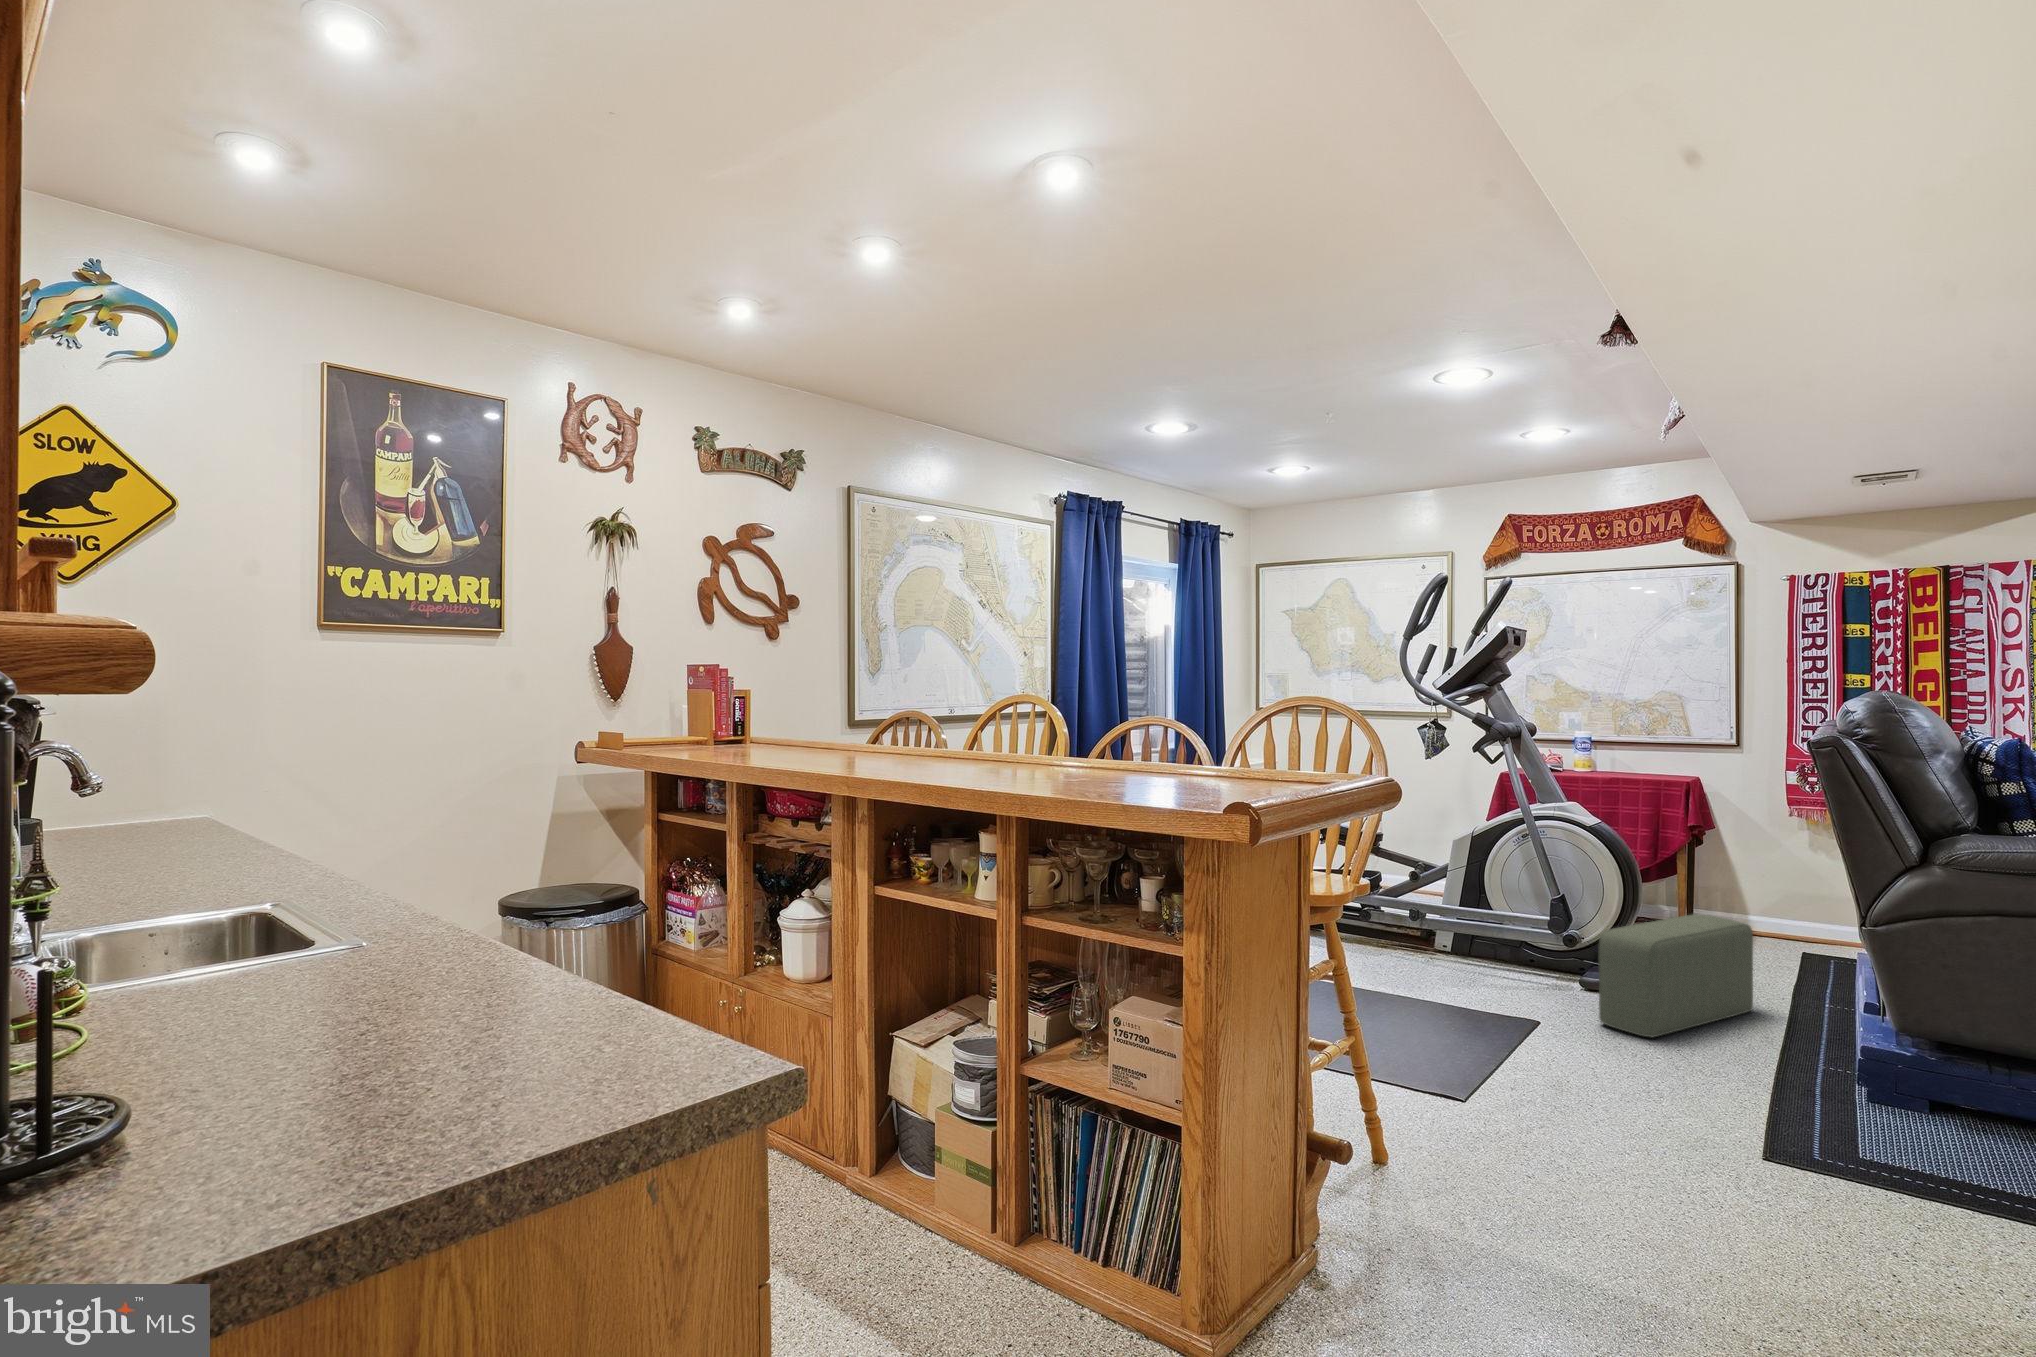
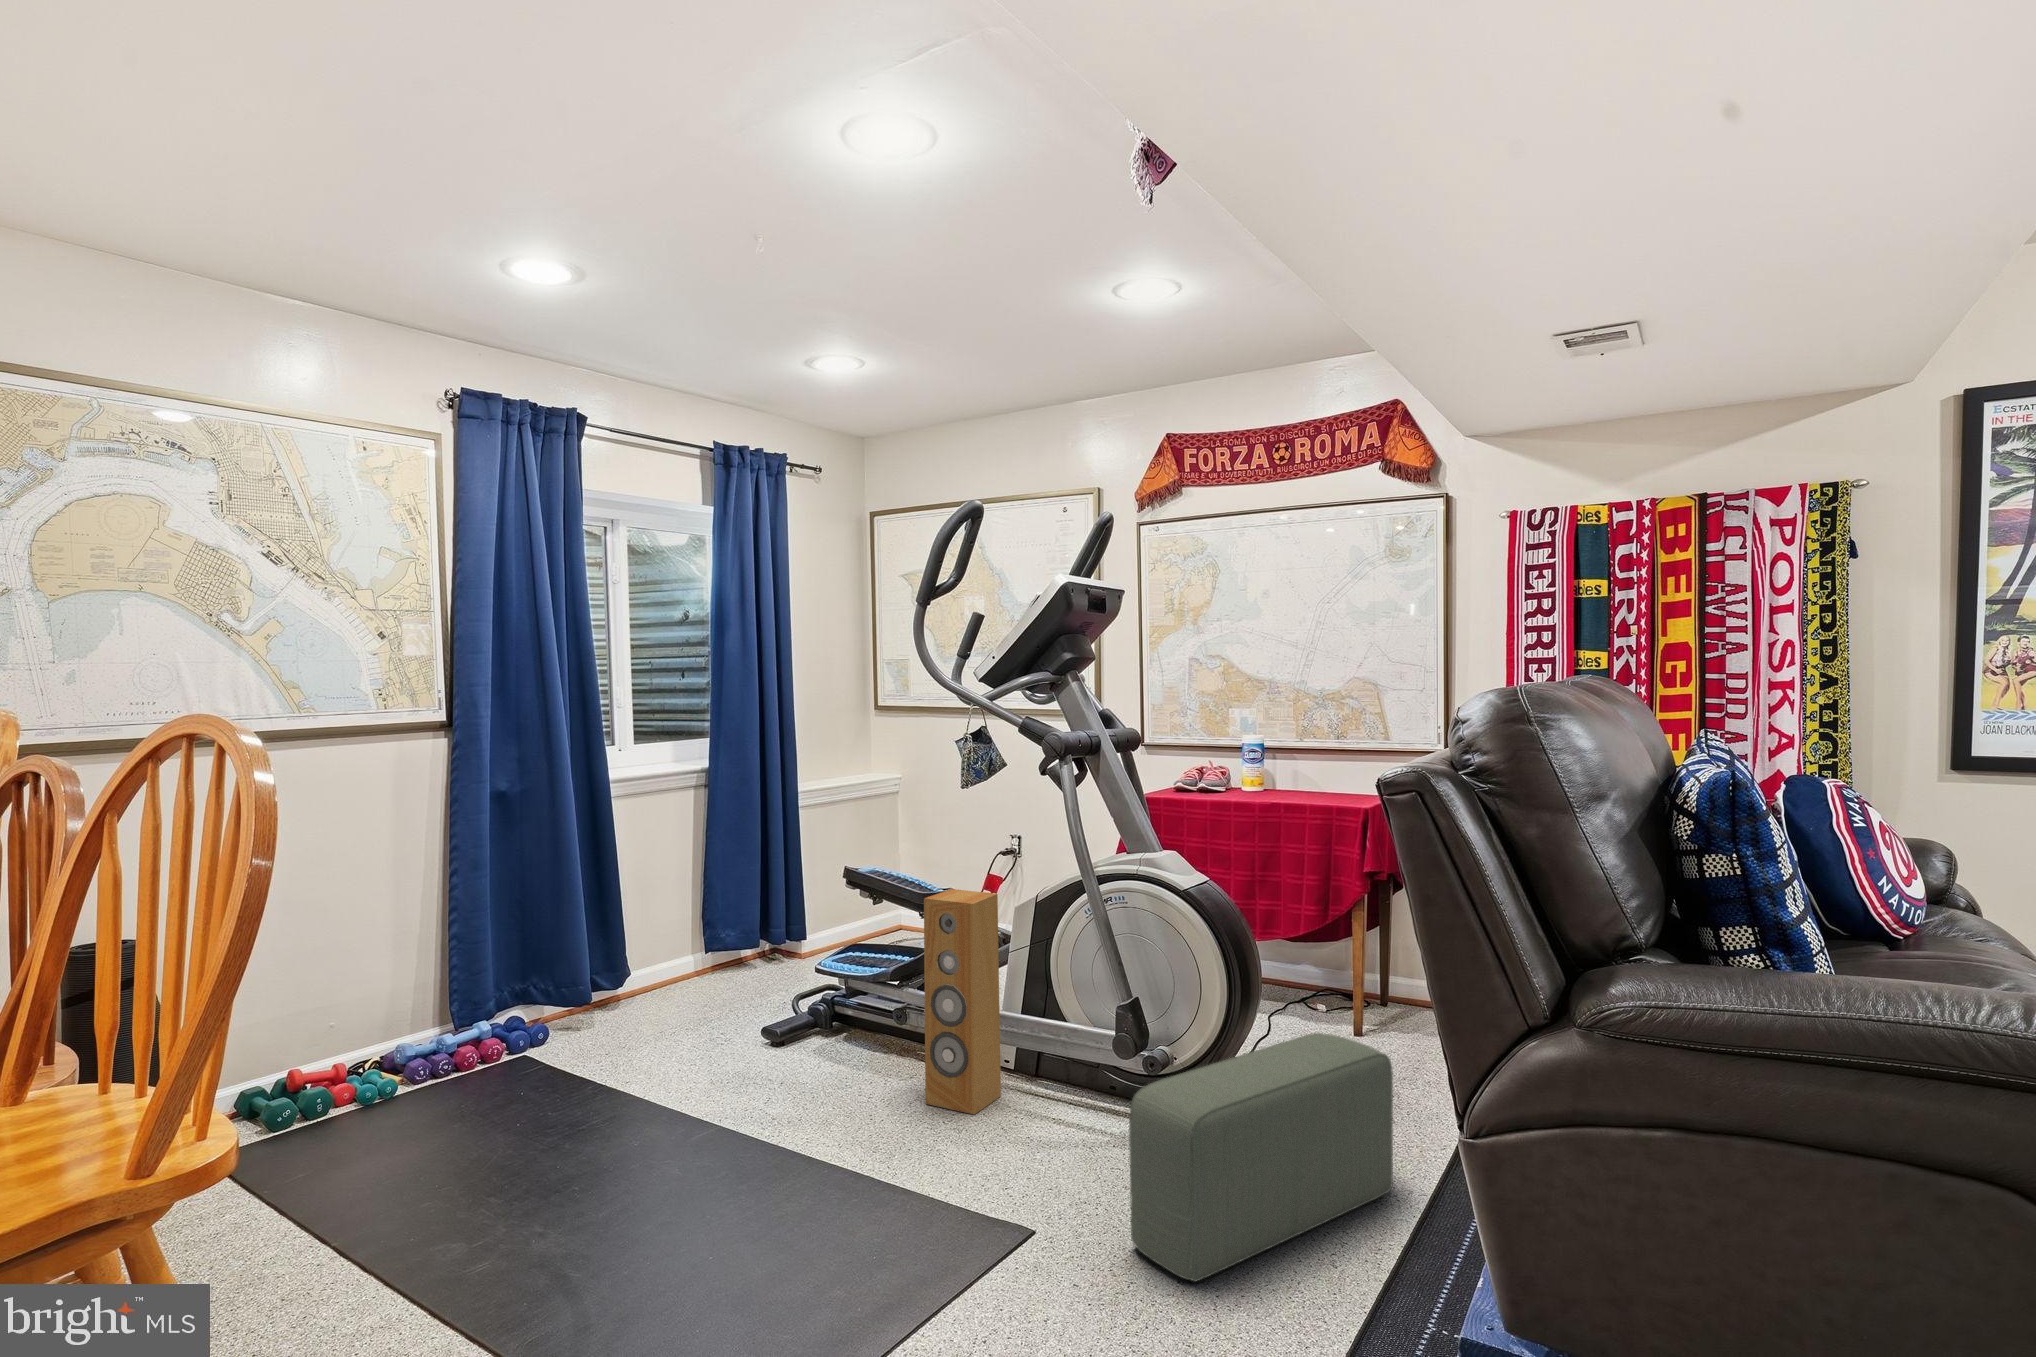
speaker: none [1401,827,1449,968] -> present [924,889,1001,1114]

